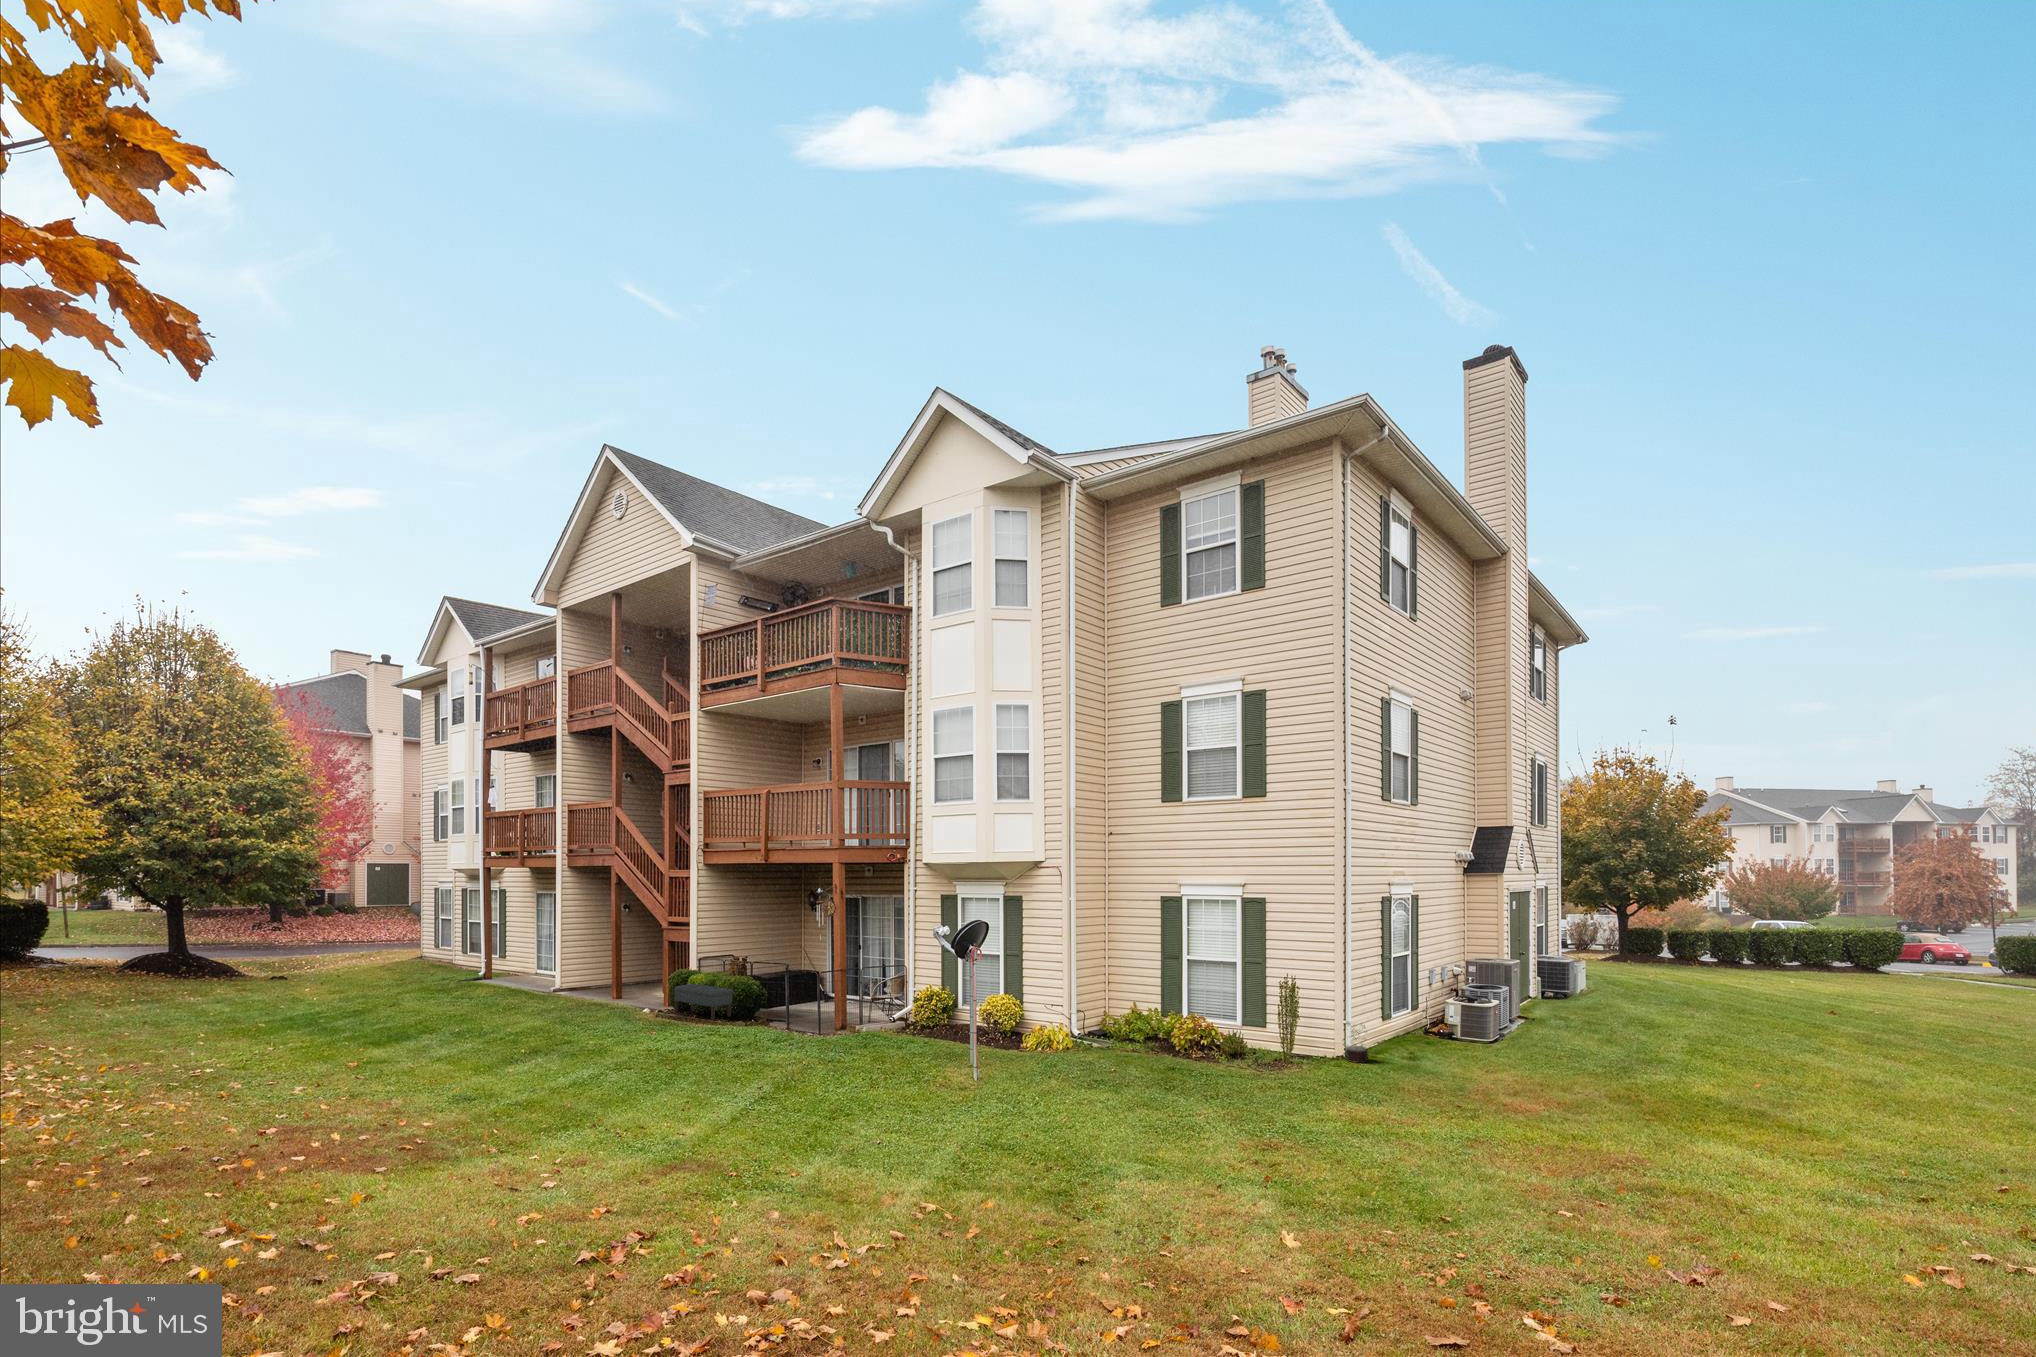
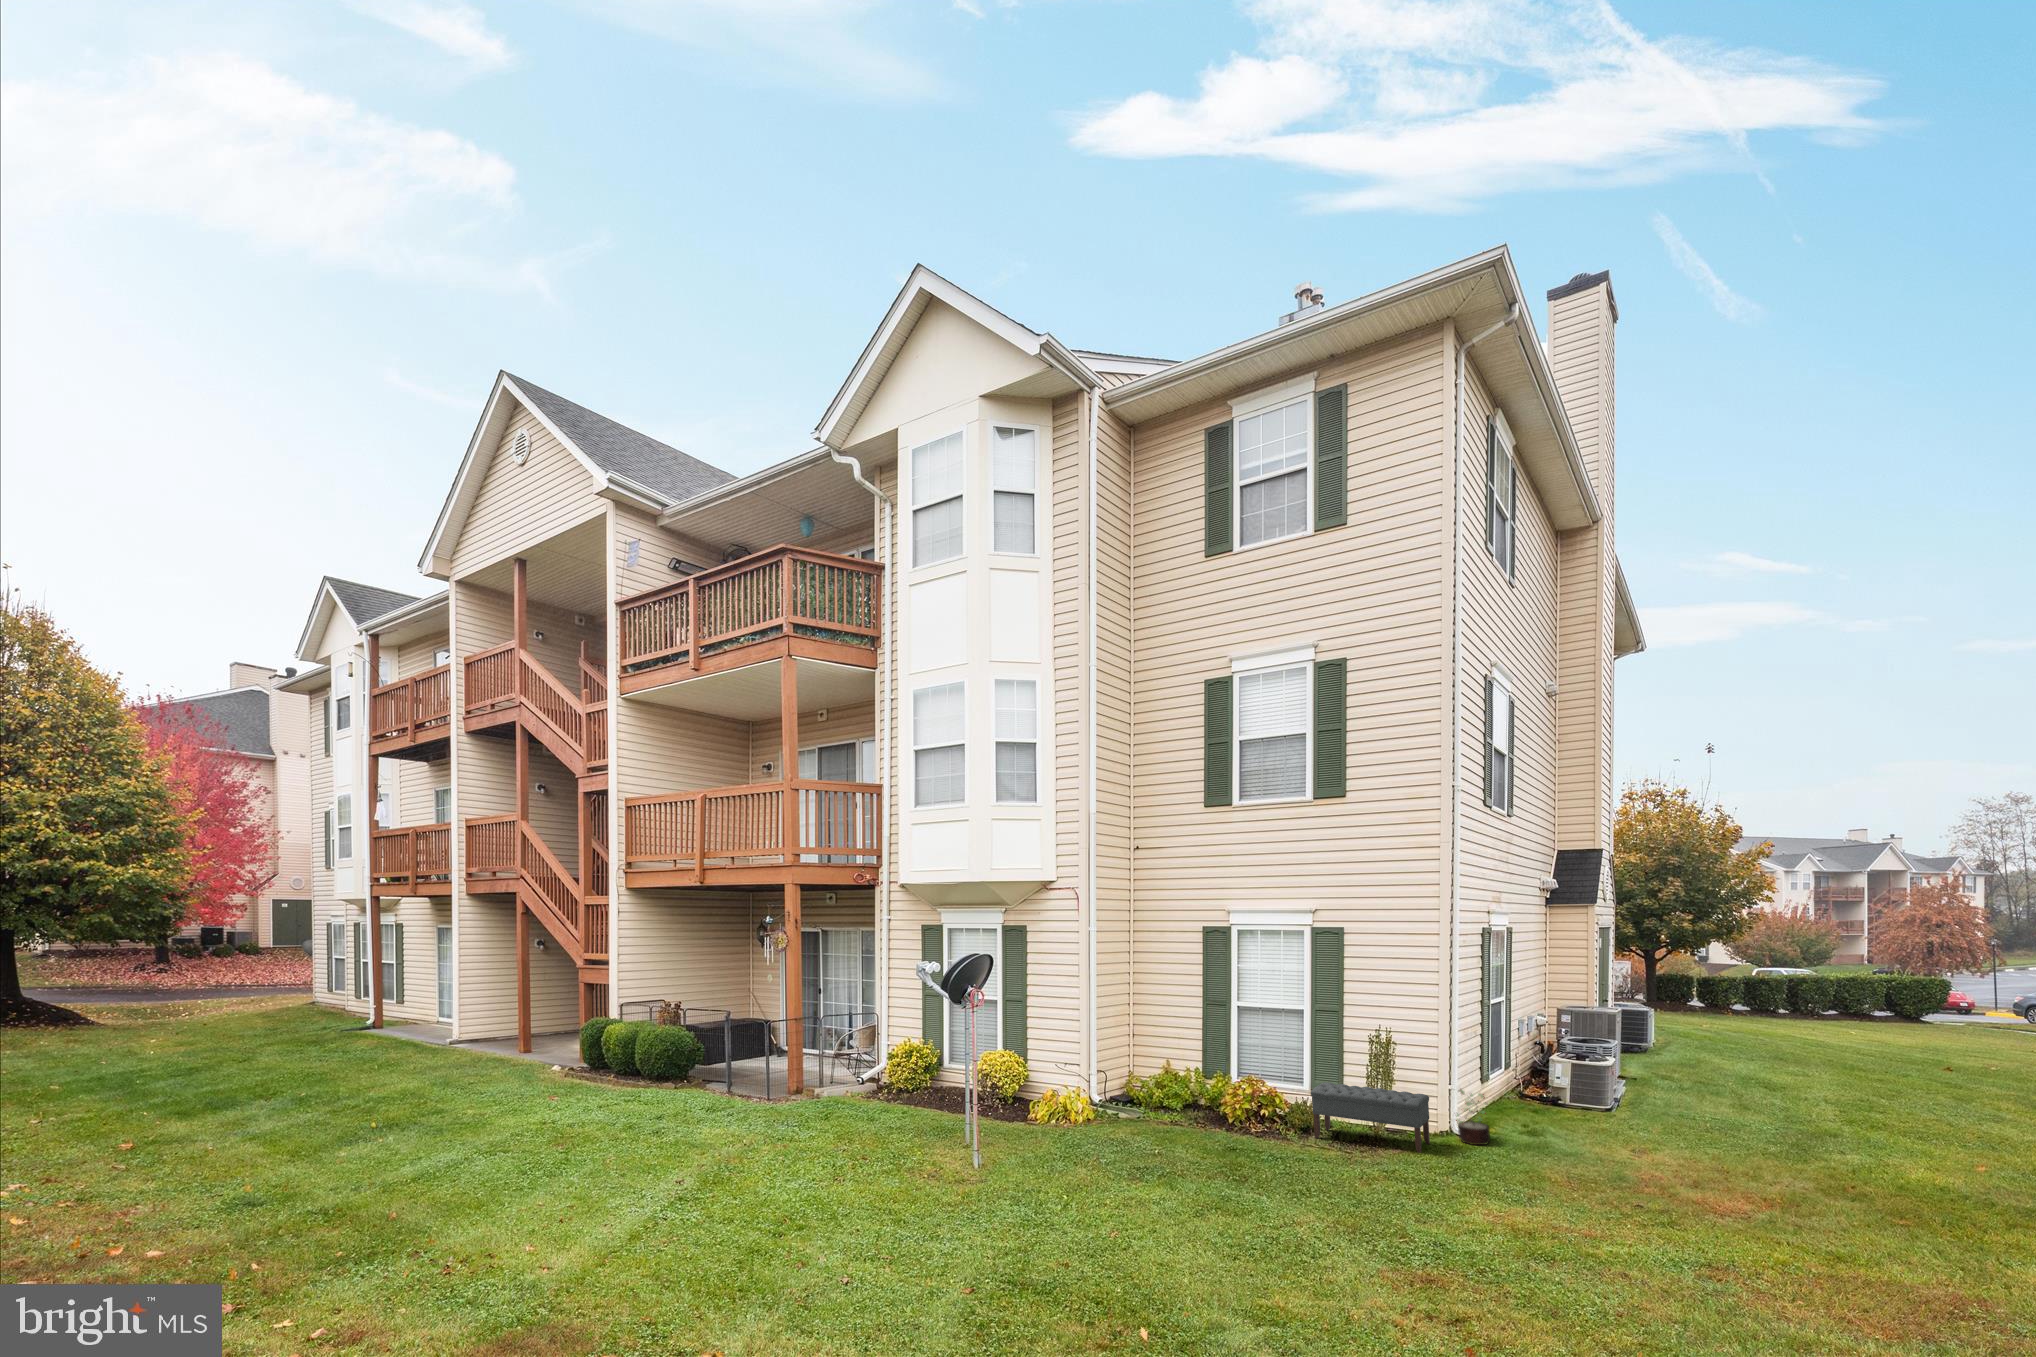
bench: present [674,984,733,1020] -> present [1311,1082,1430,1153]

